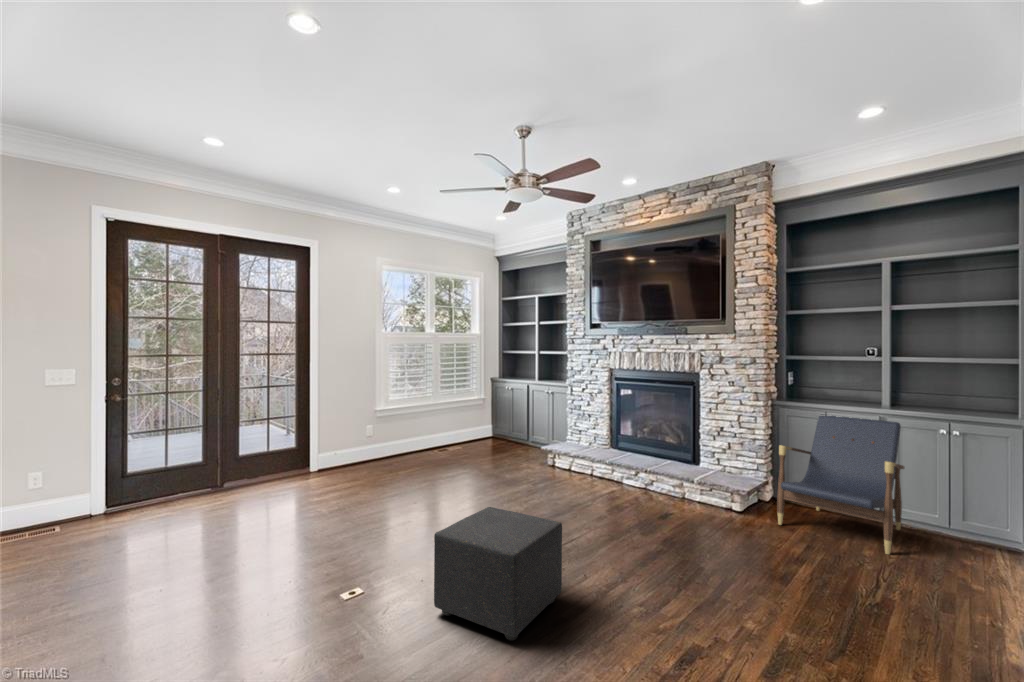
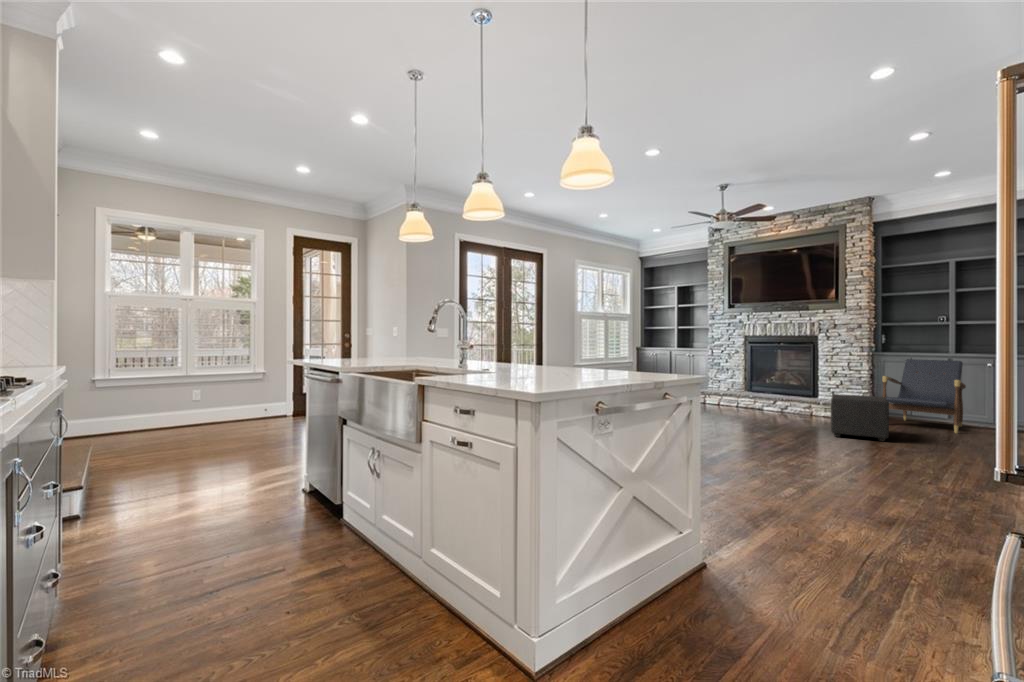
ottoman: present [434,507,562,640] -> present [831,394,889,441]

